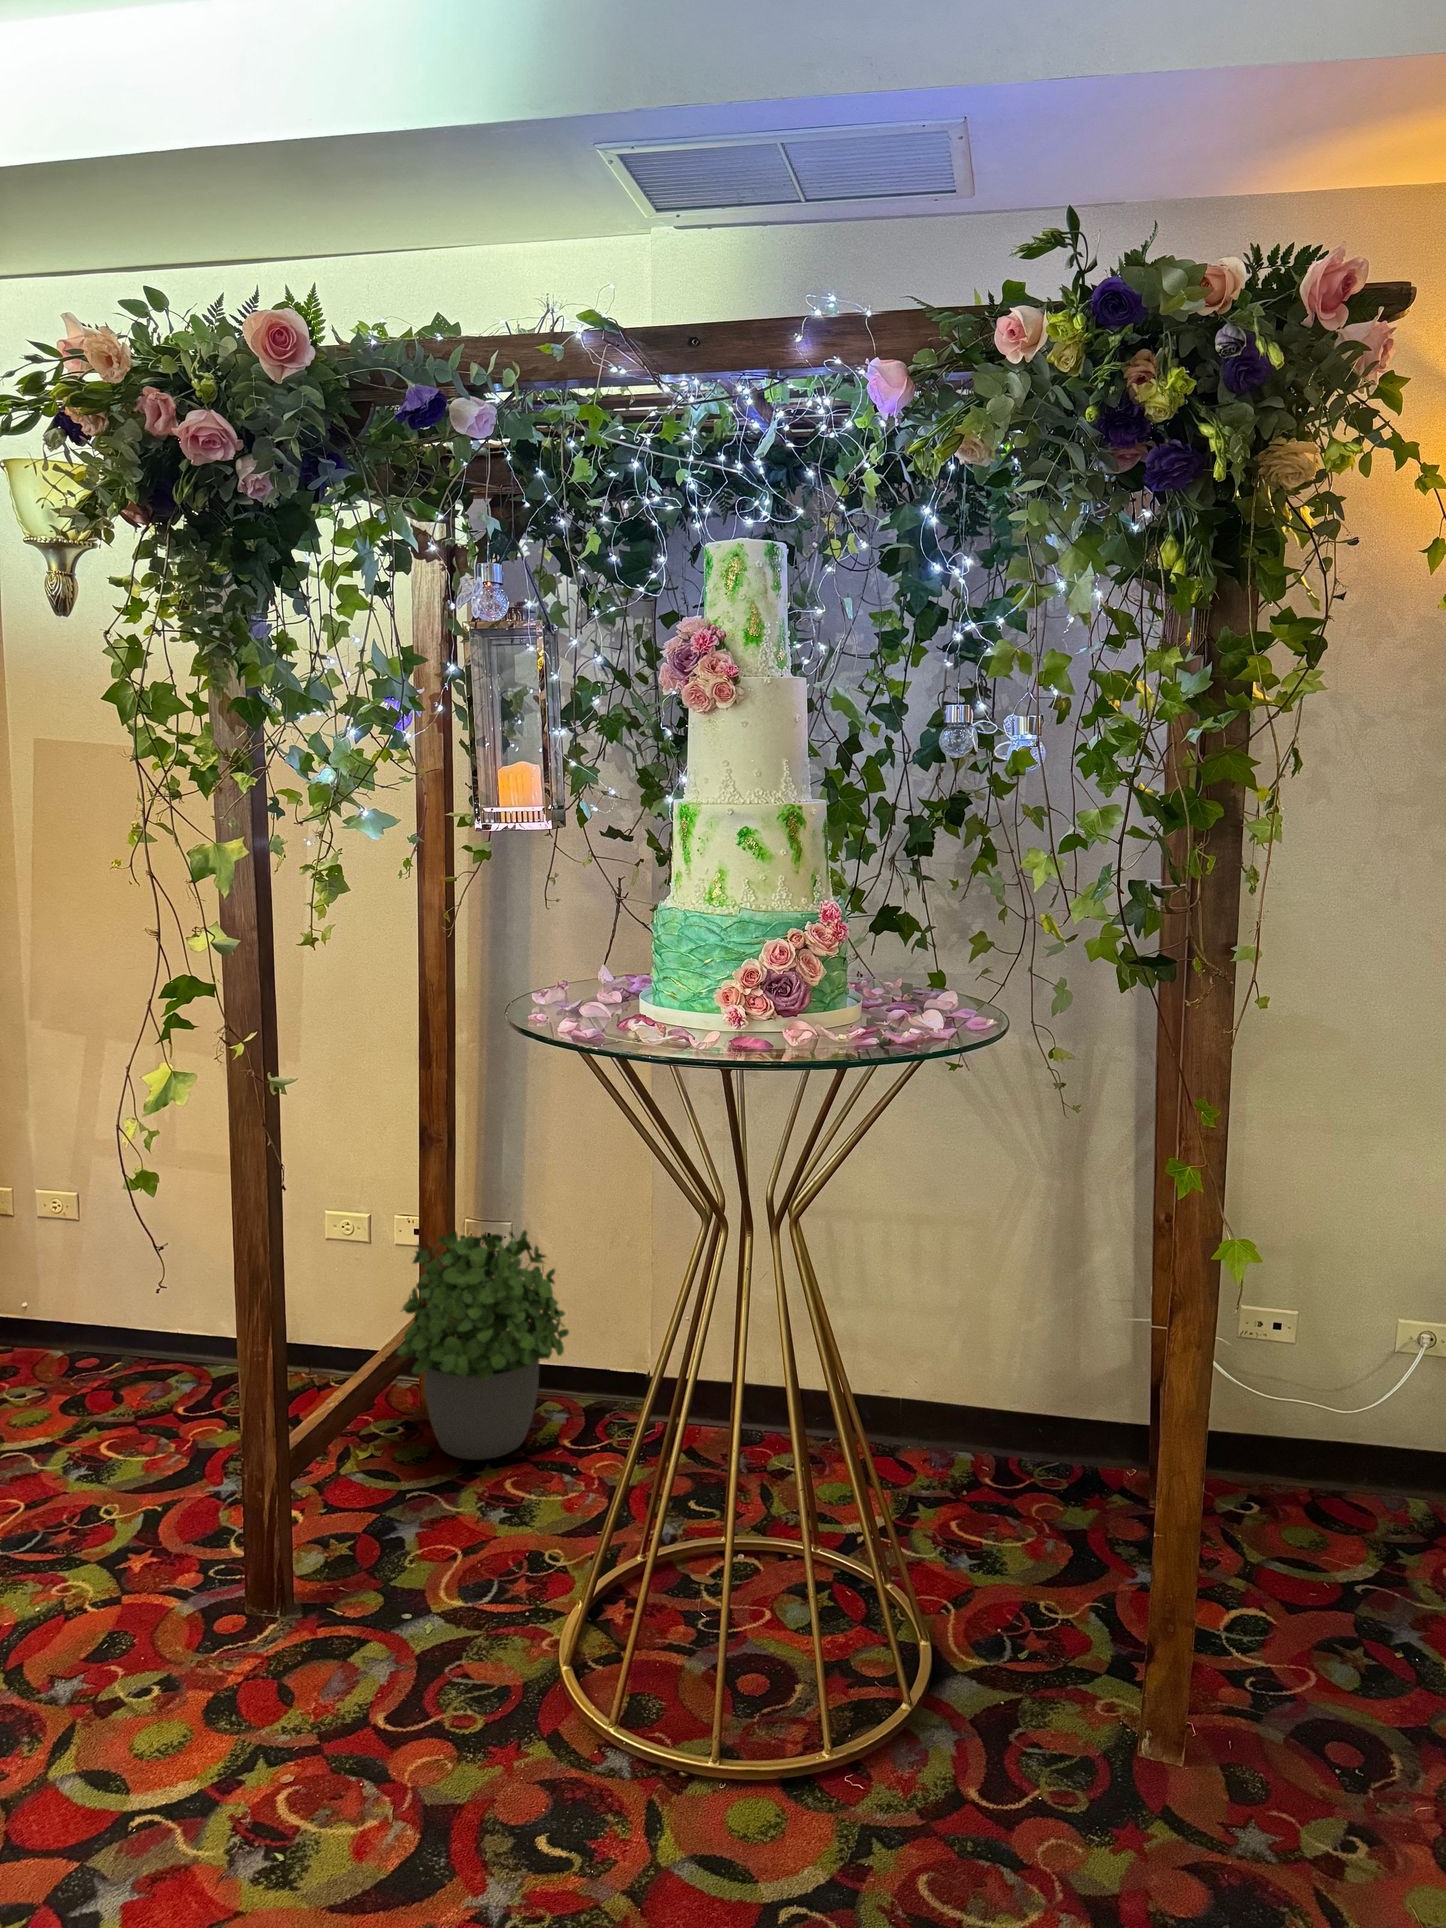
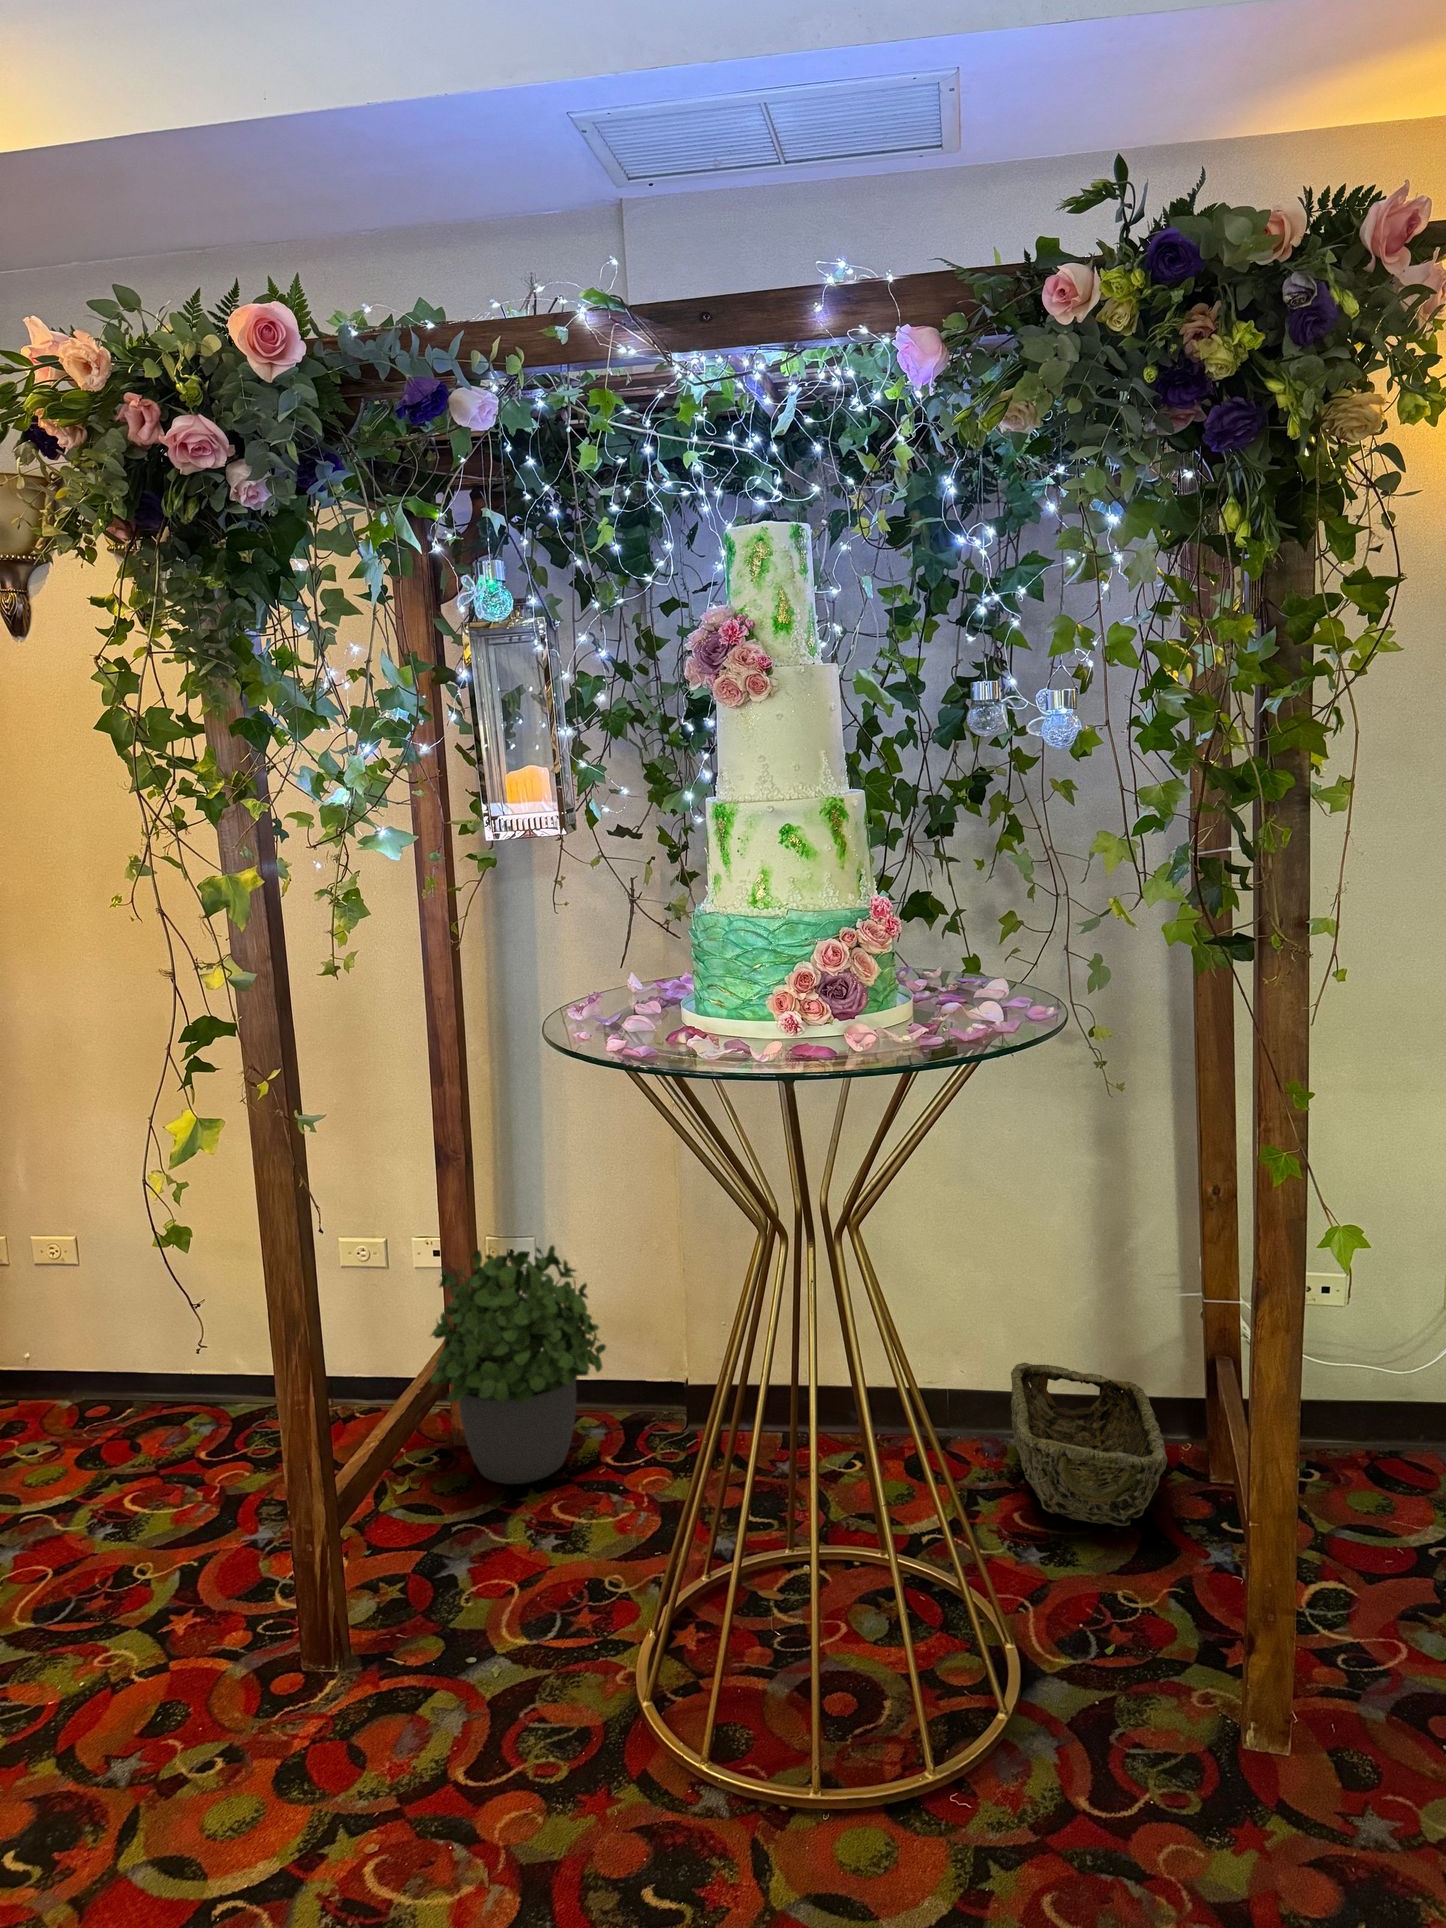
woven basket: none [961,1377,1105,1541] -> present [1011,1363,1168,1526]

